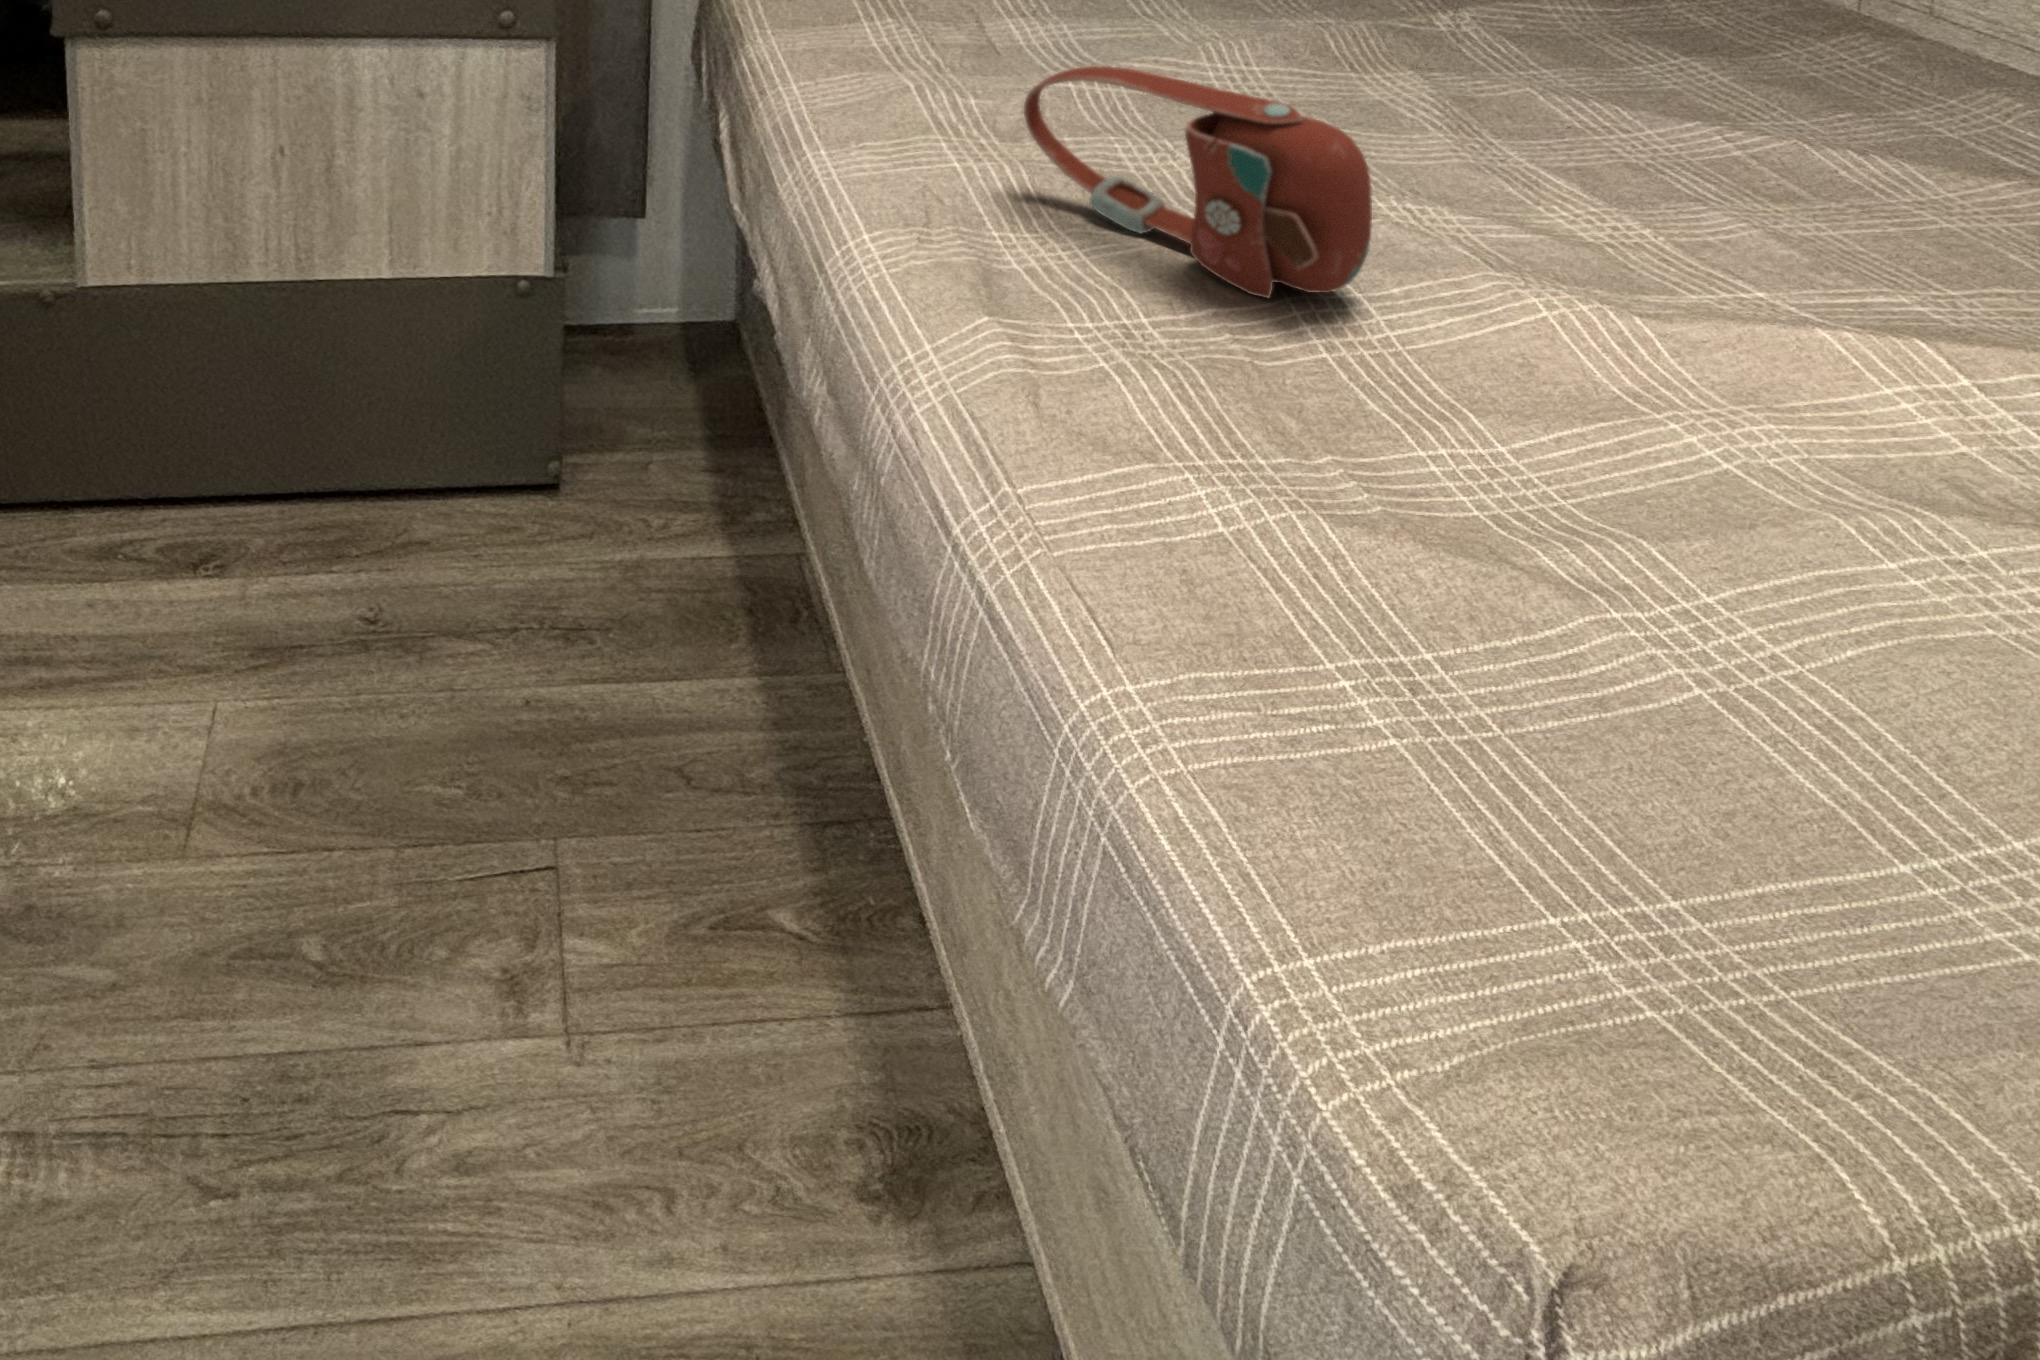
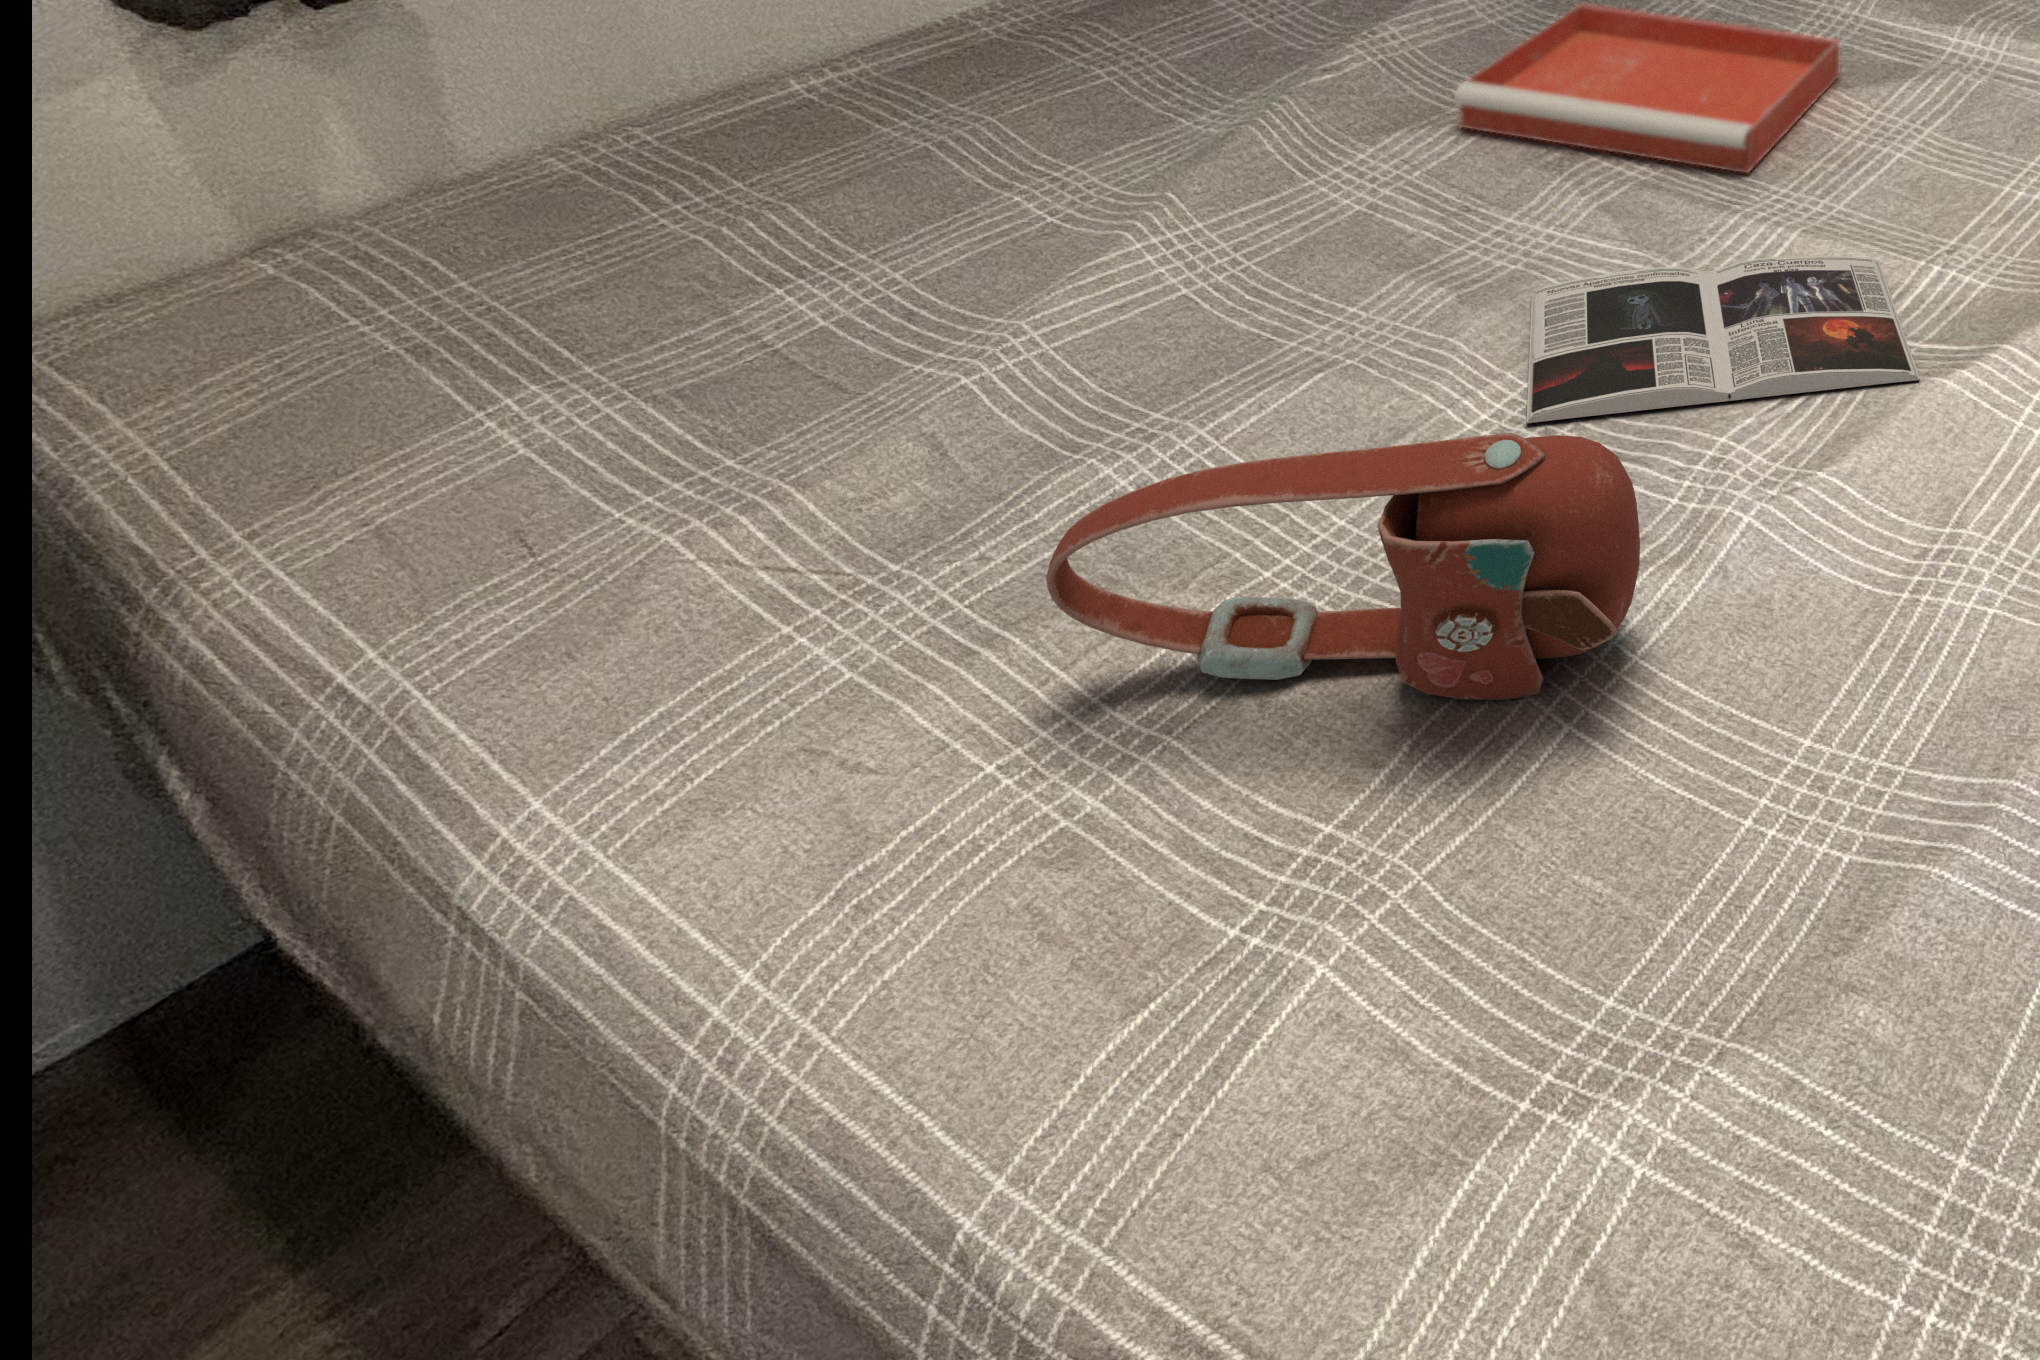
tray: none [1465,11,1895,155] -> present [1454,4,1839,173]
magazine: none [1375,149,1788,307] -> present [1527,256,1920,423]

